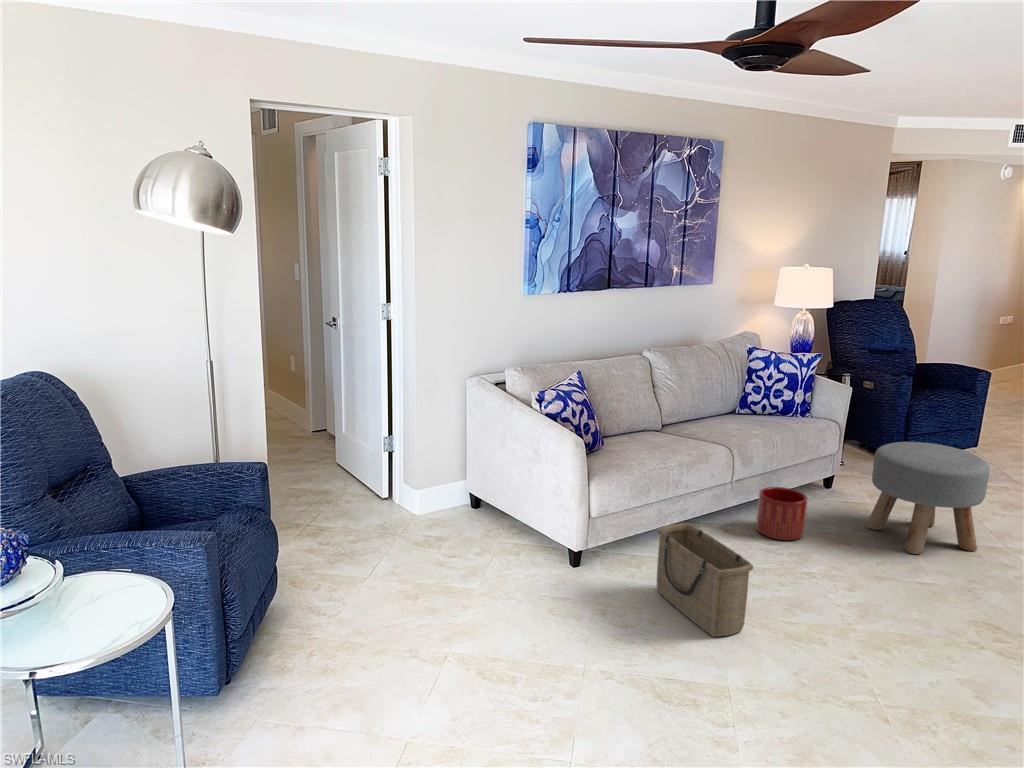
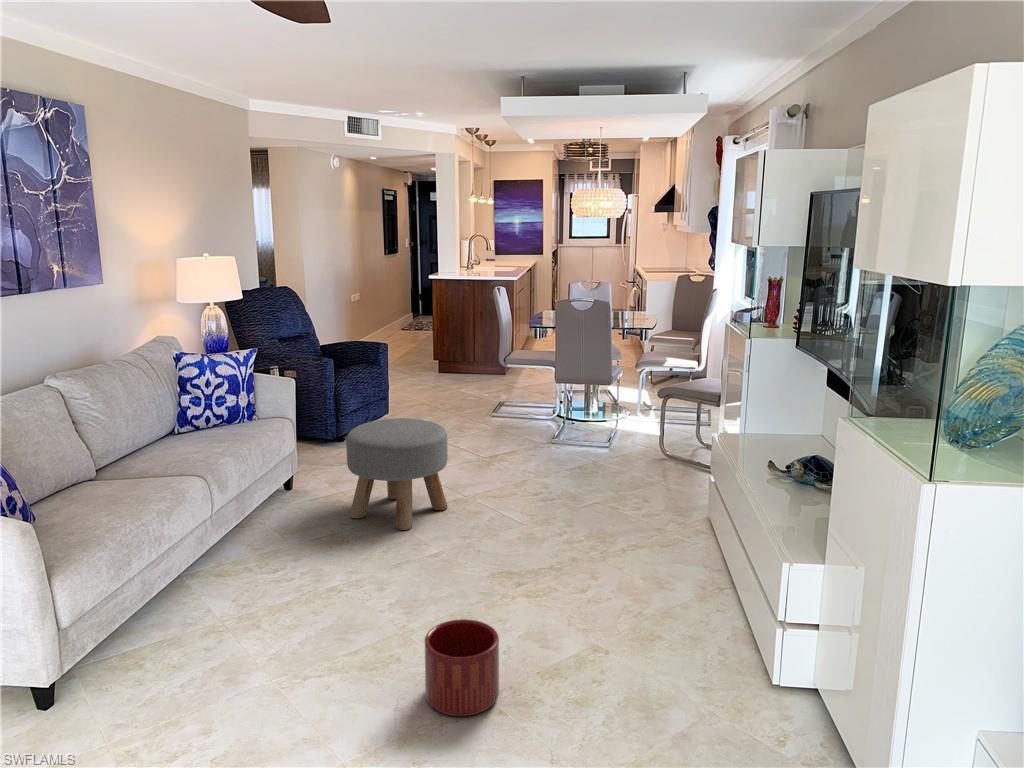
planter: present [756,487,808,540] -> present [425,619,499,716]
basket: present [656,523,753,637] -> none [173,586,318,711]

